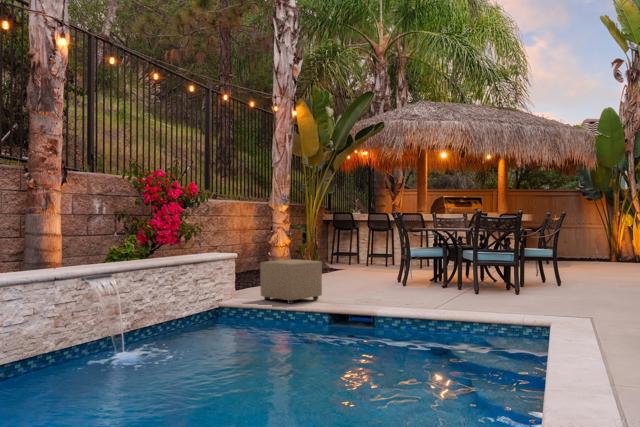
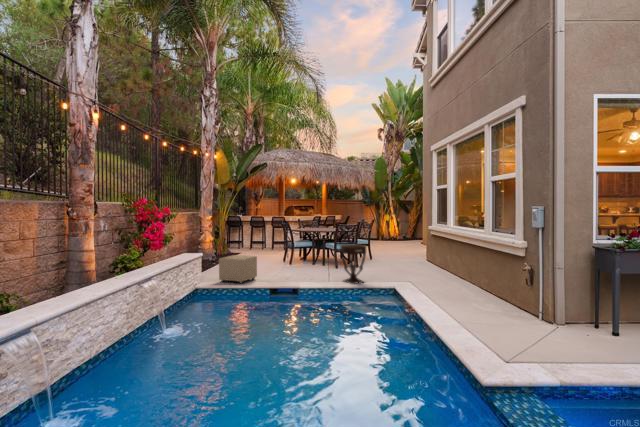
side table: none [459,243,507,316] -> present [340,244,366,284]

